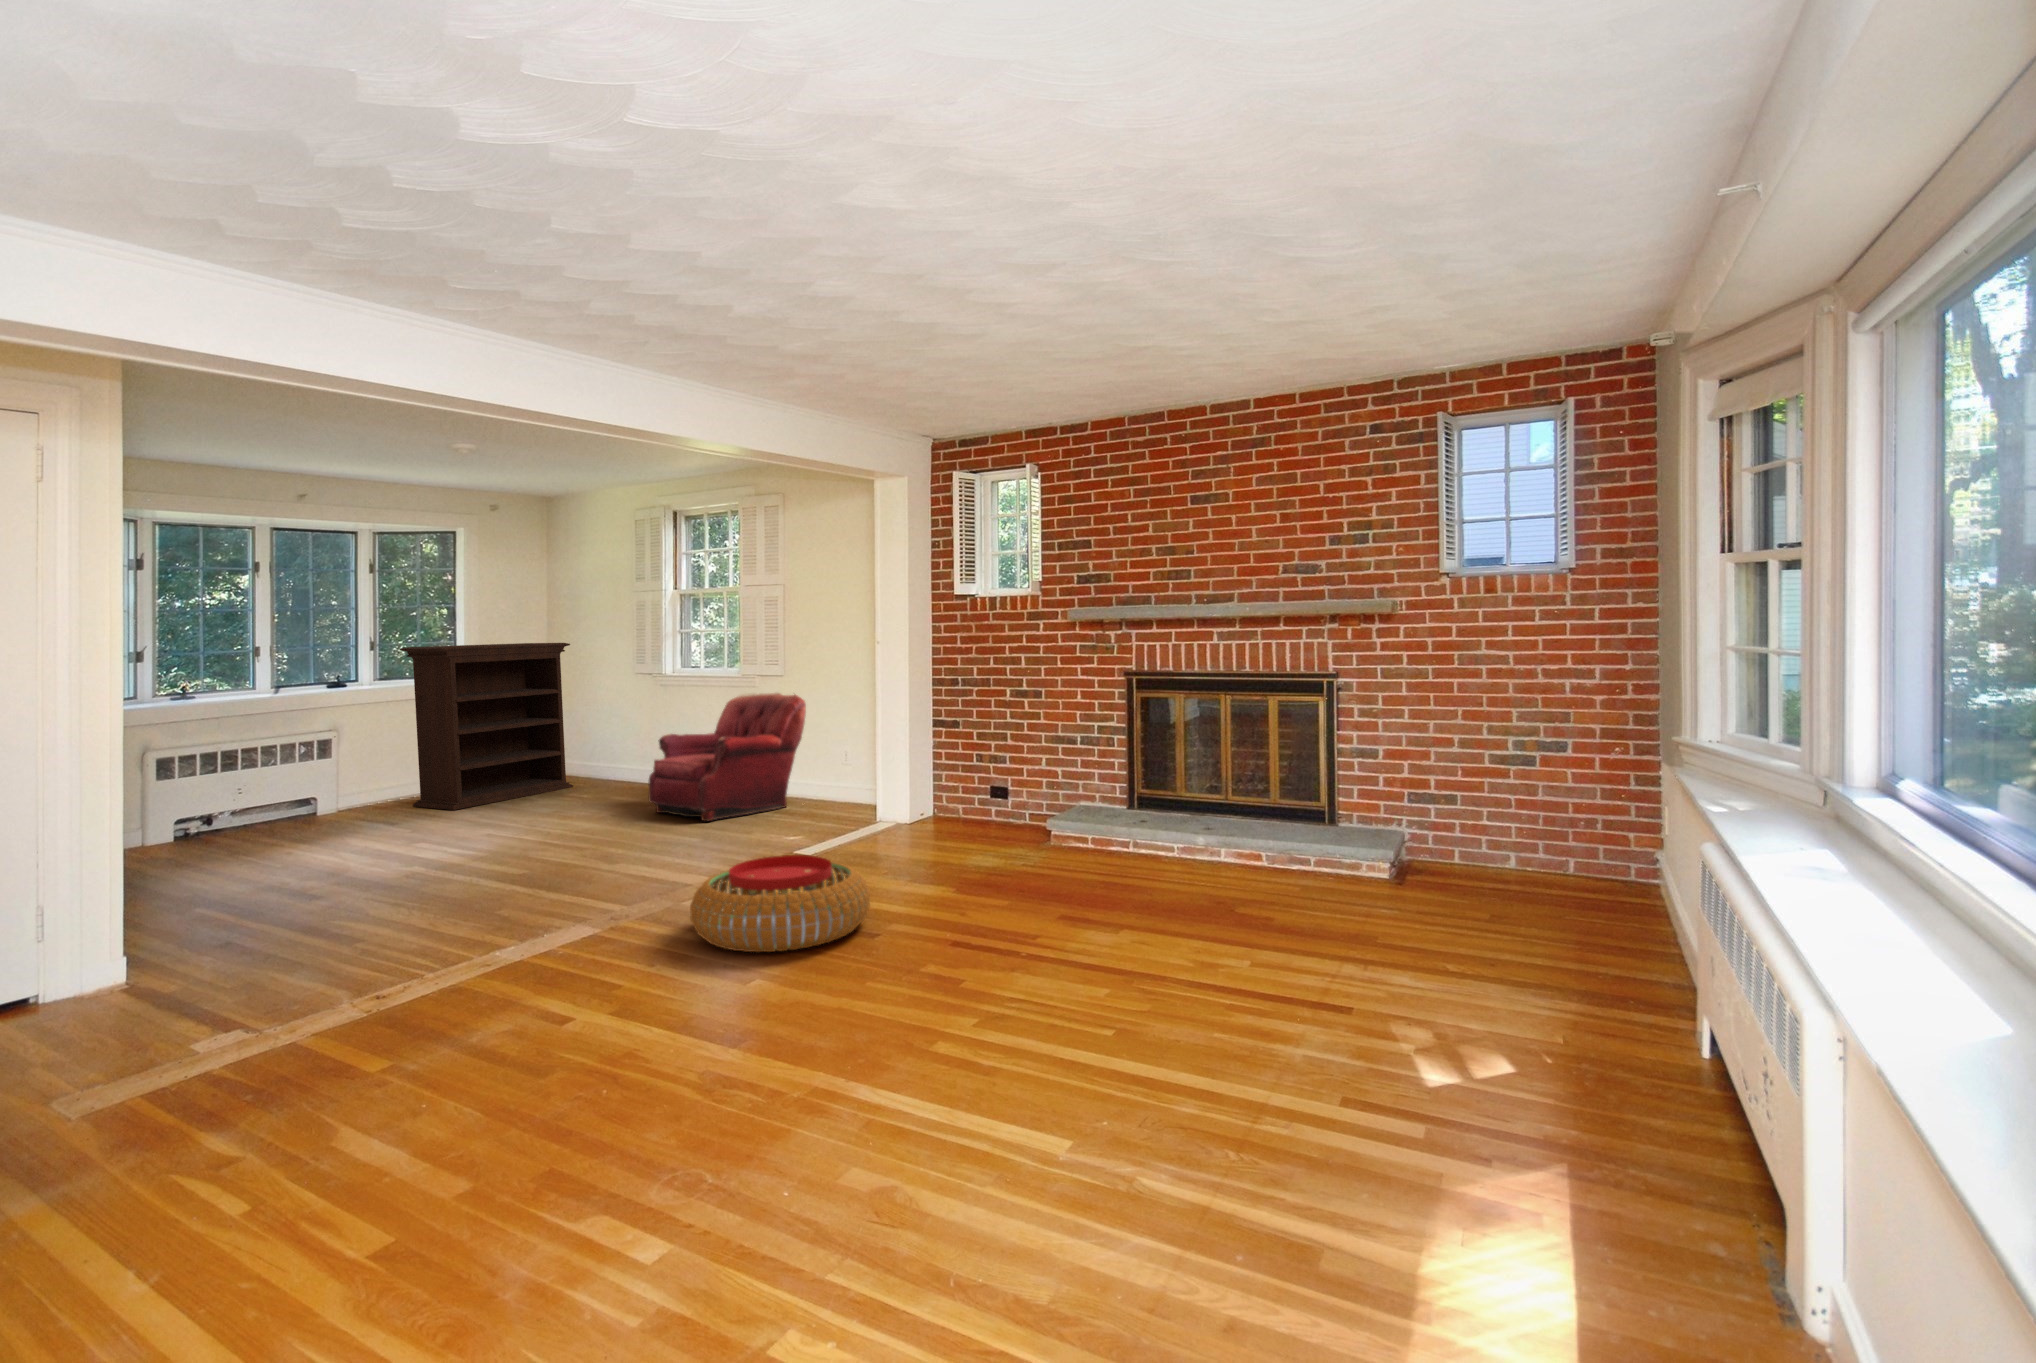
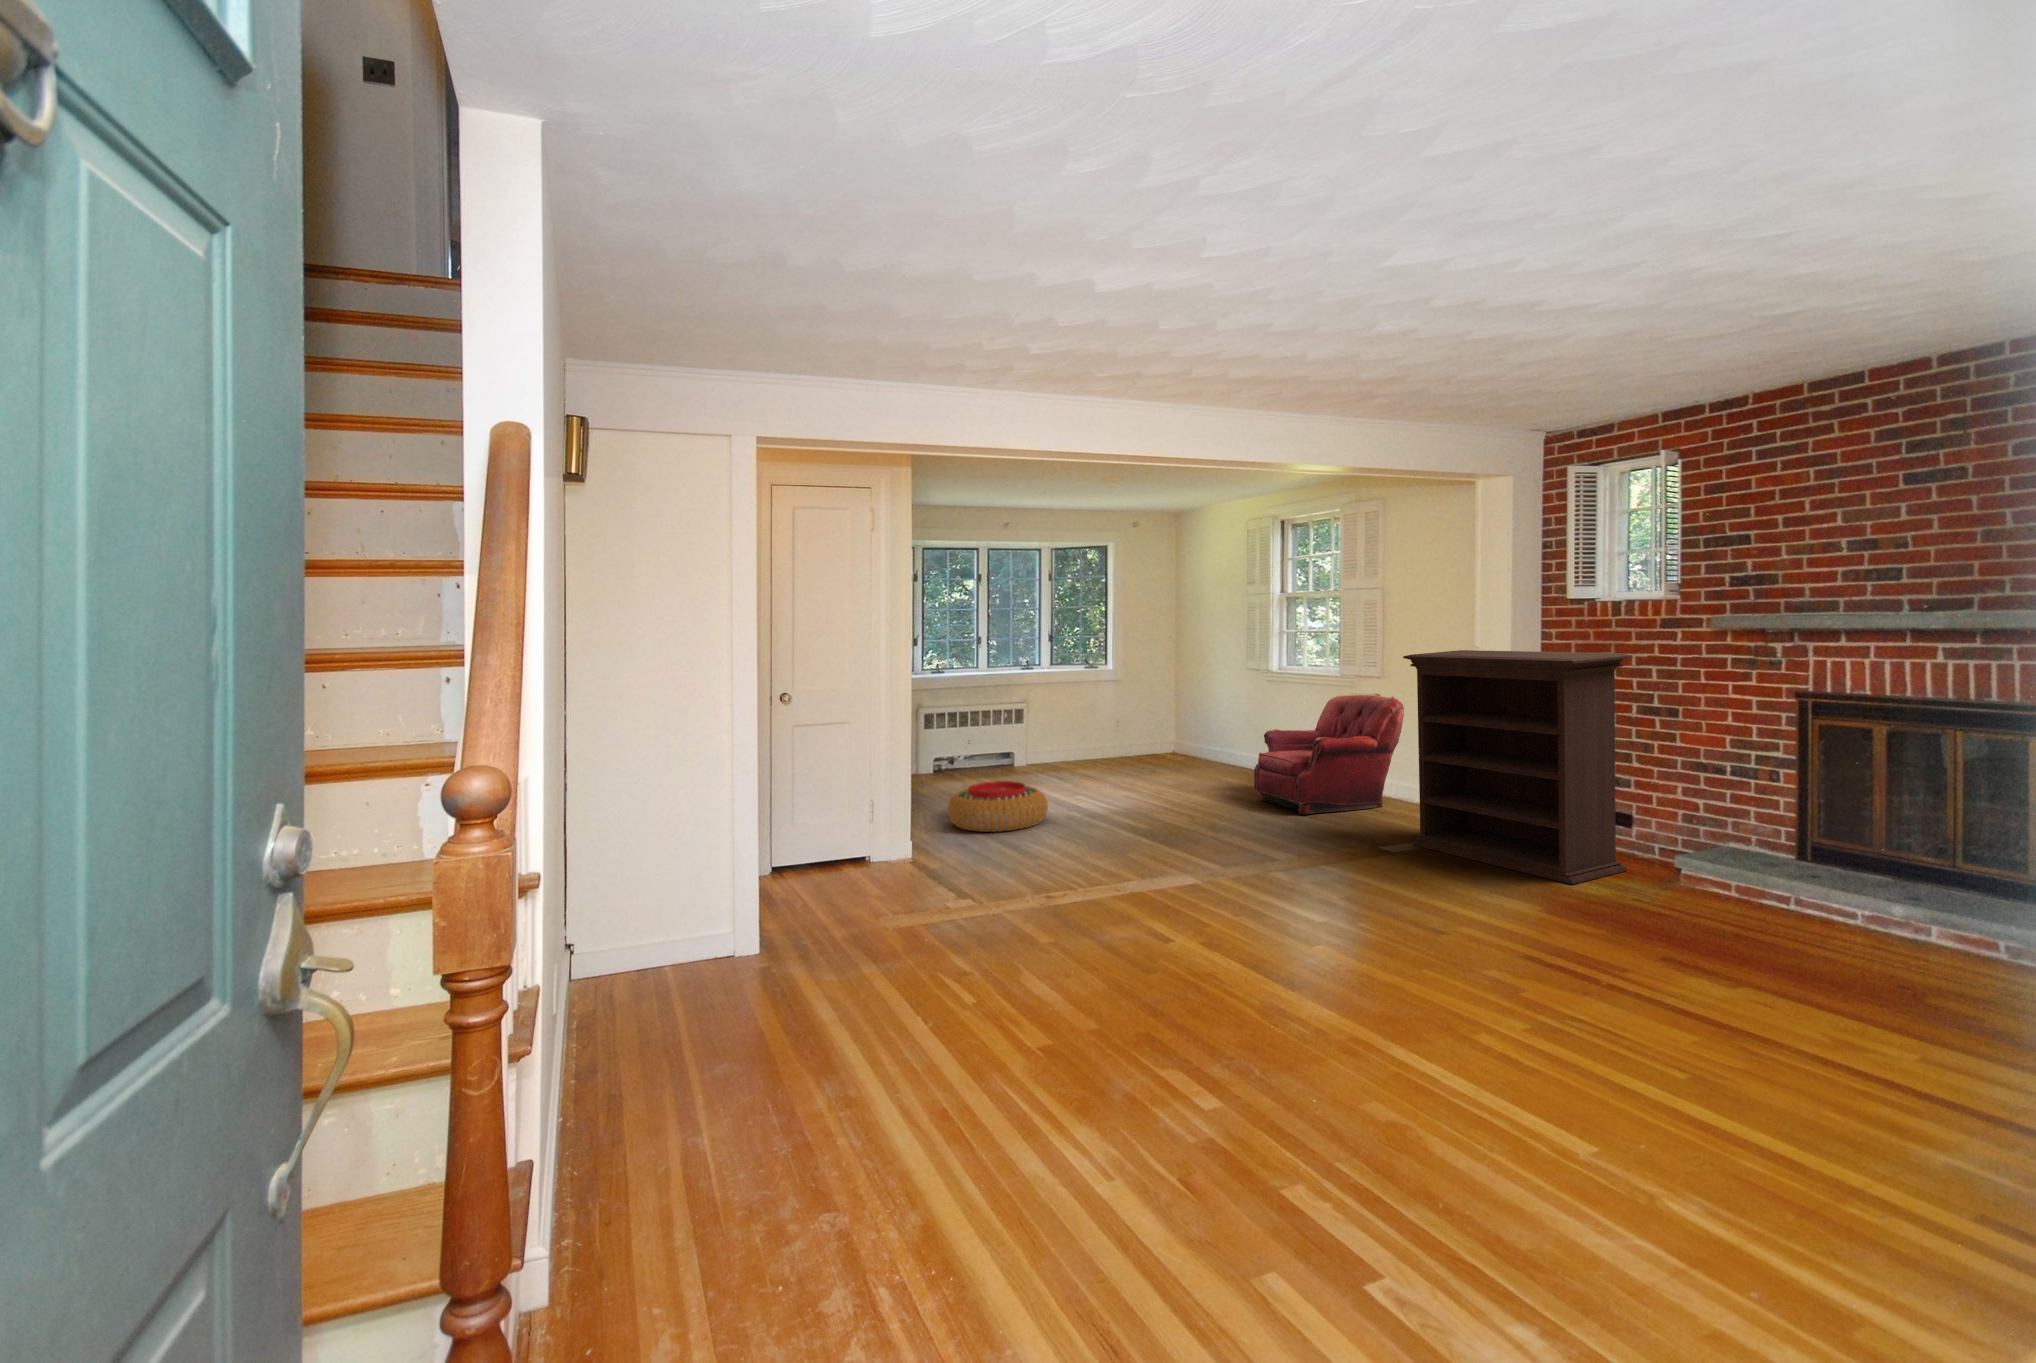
bookshelf: present [400,643,573,810] -> present [1403,650,1632,884]
pouf: present [690,855,870,952] -> present [947,781,1048,832]

